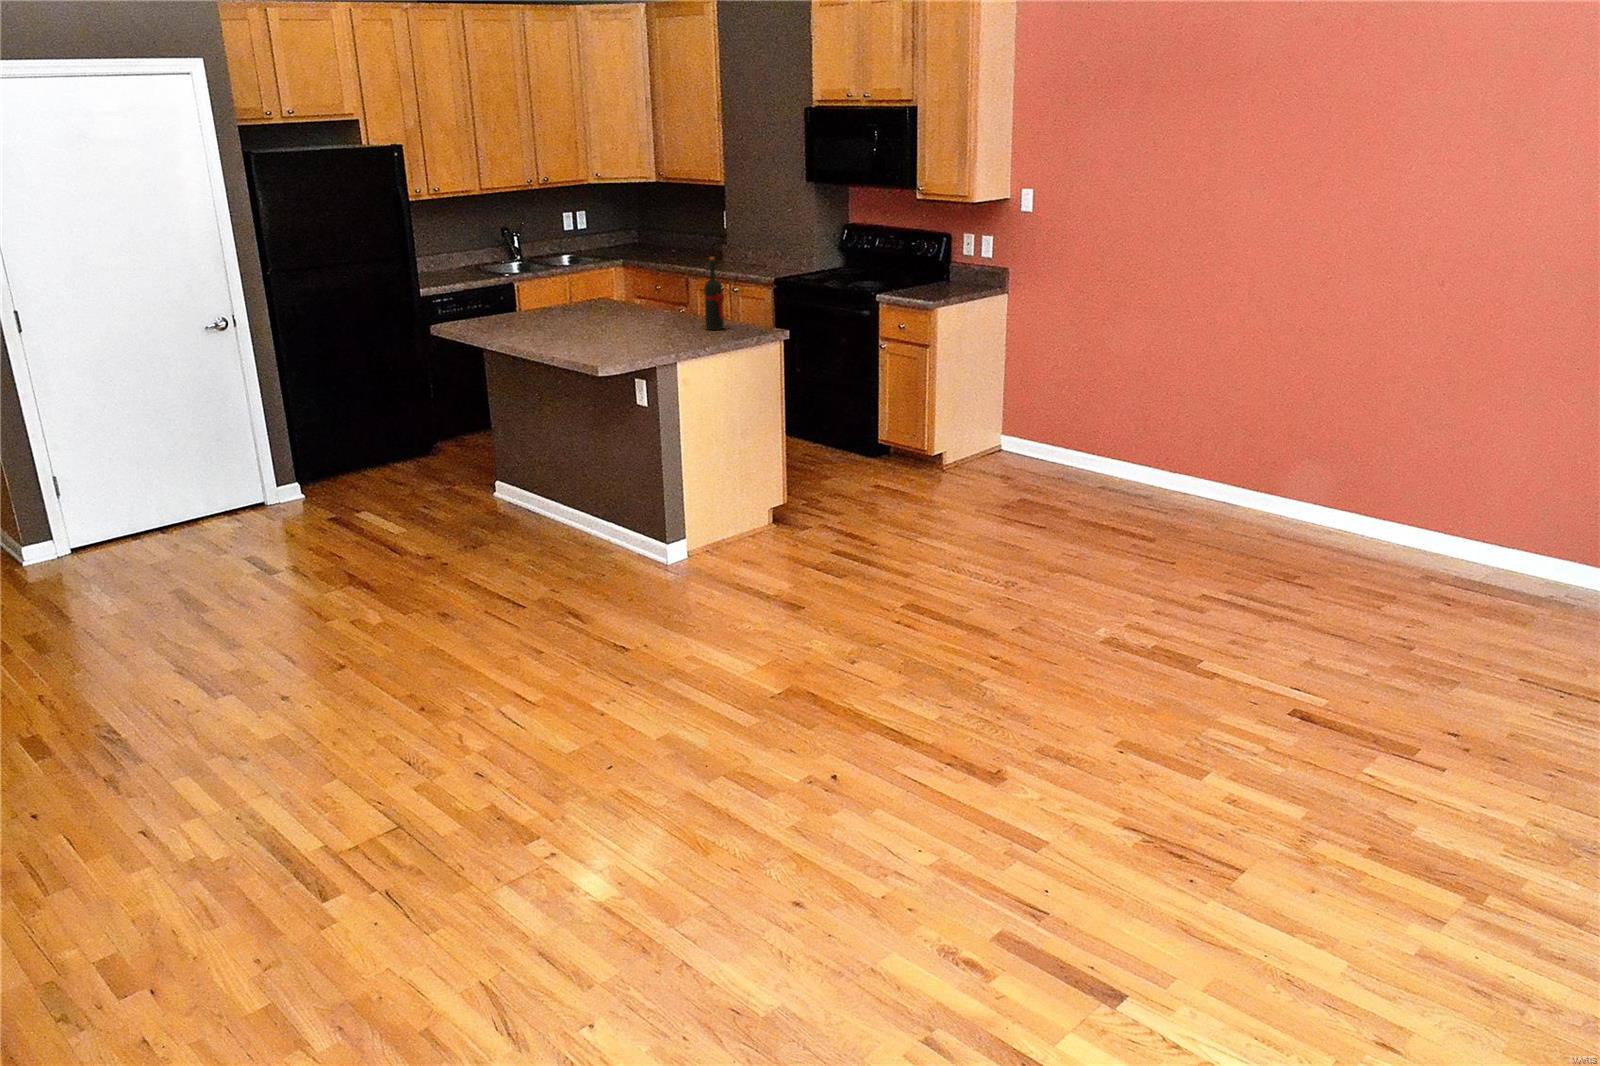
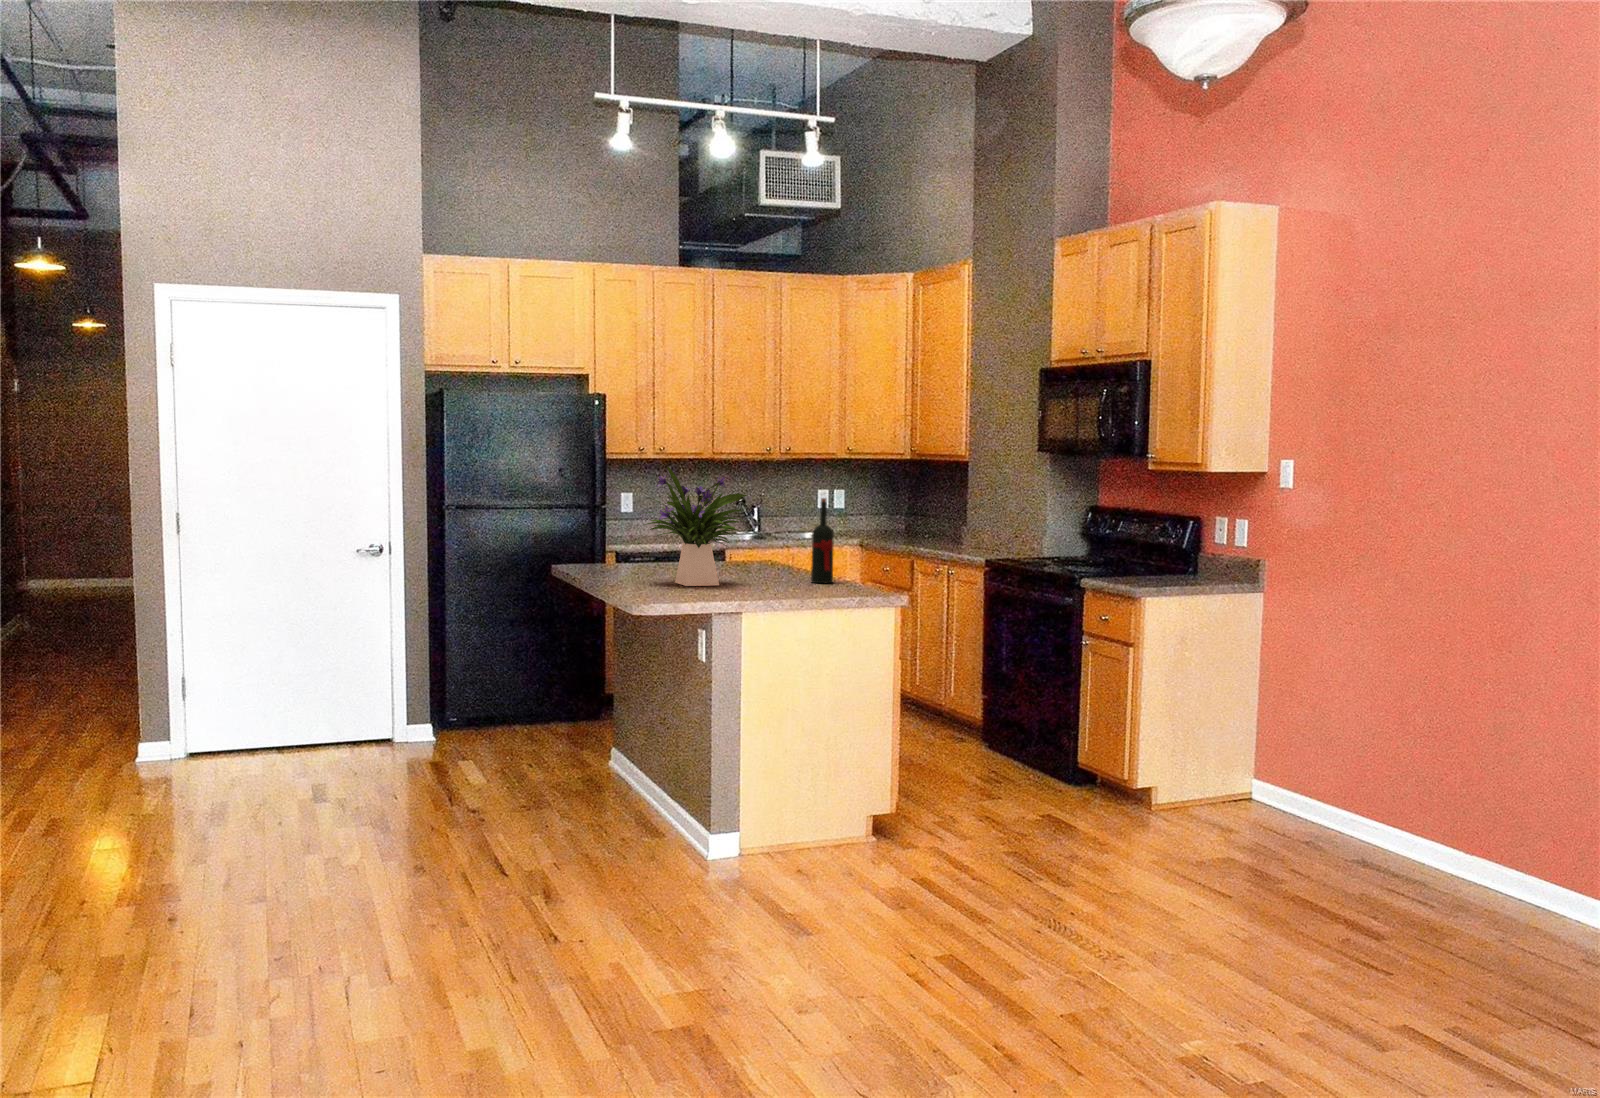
flower arrangement: none [575,246,672,348] -> present [641,467,747,586]

